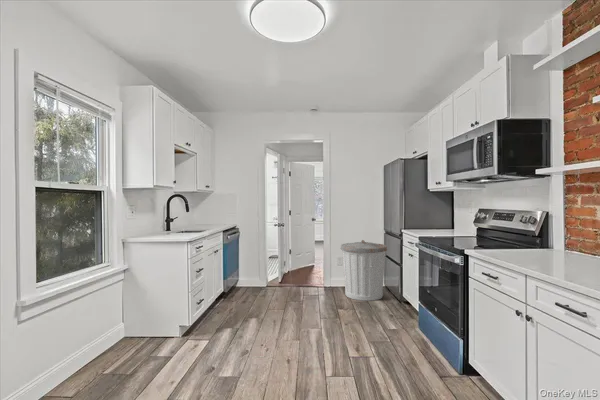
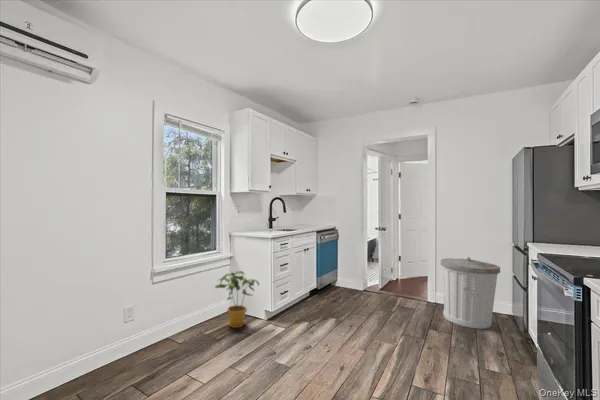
house plant: none [113,284,173,354] -> present [215,271,259,328]

